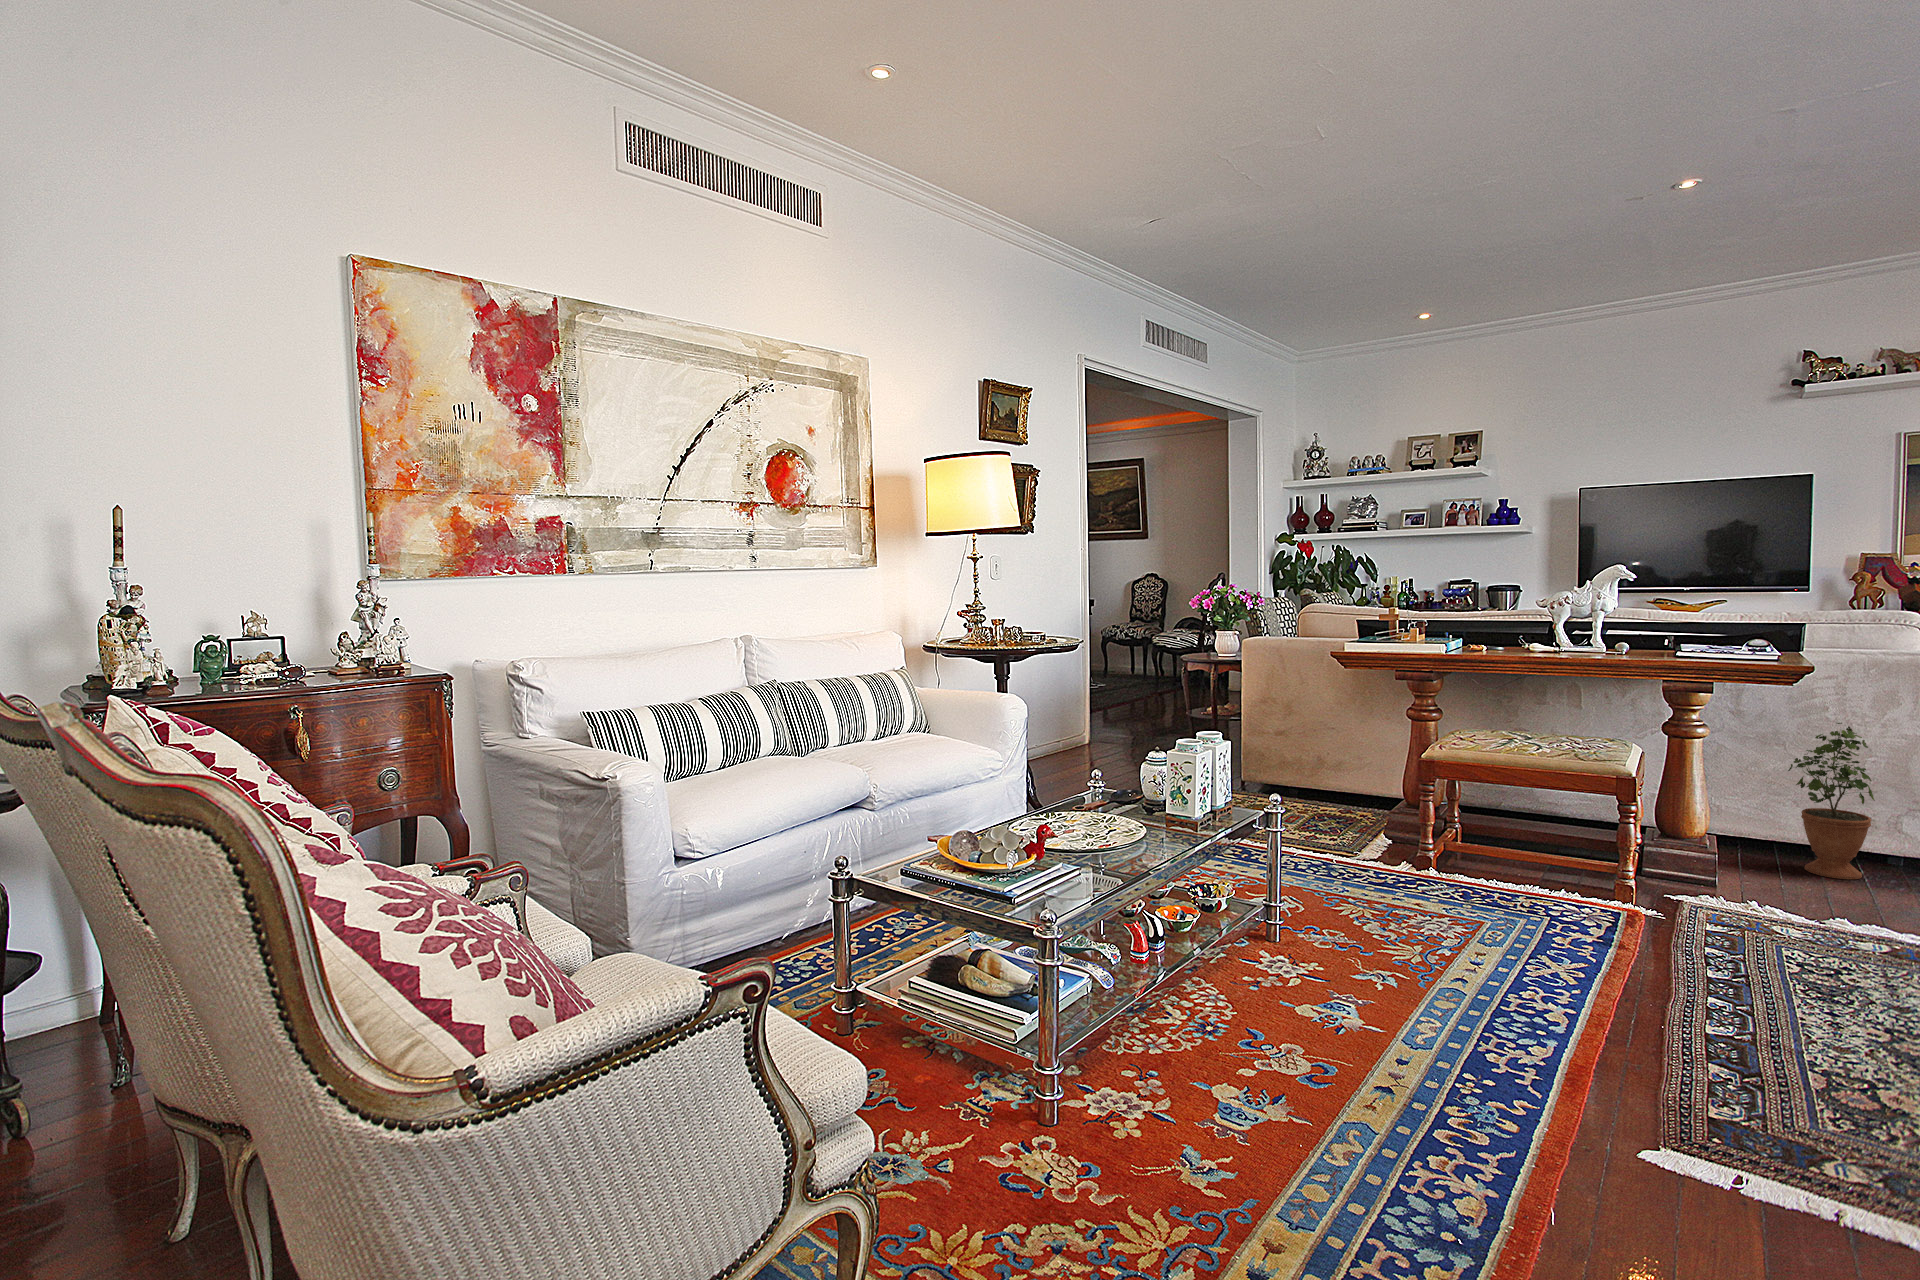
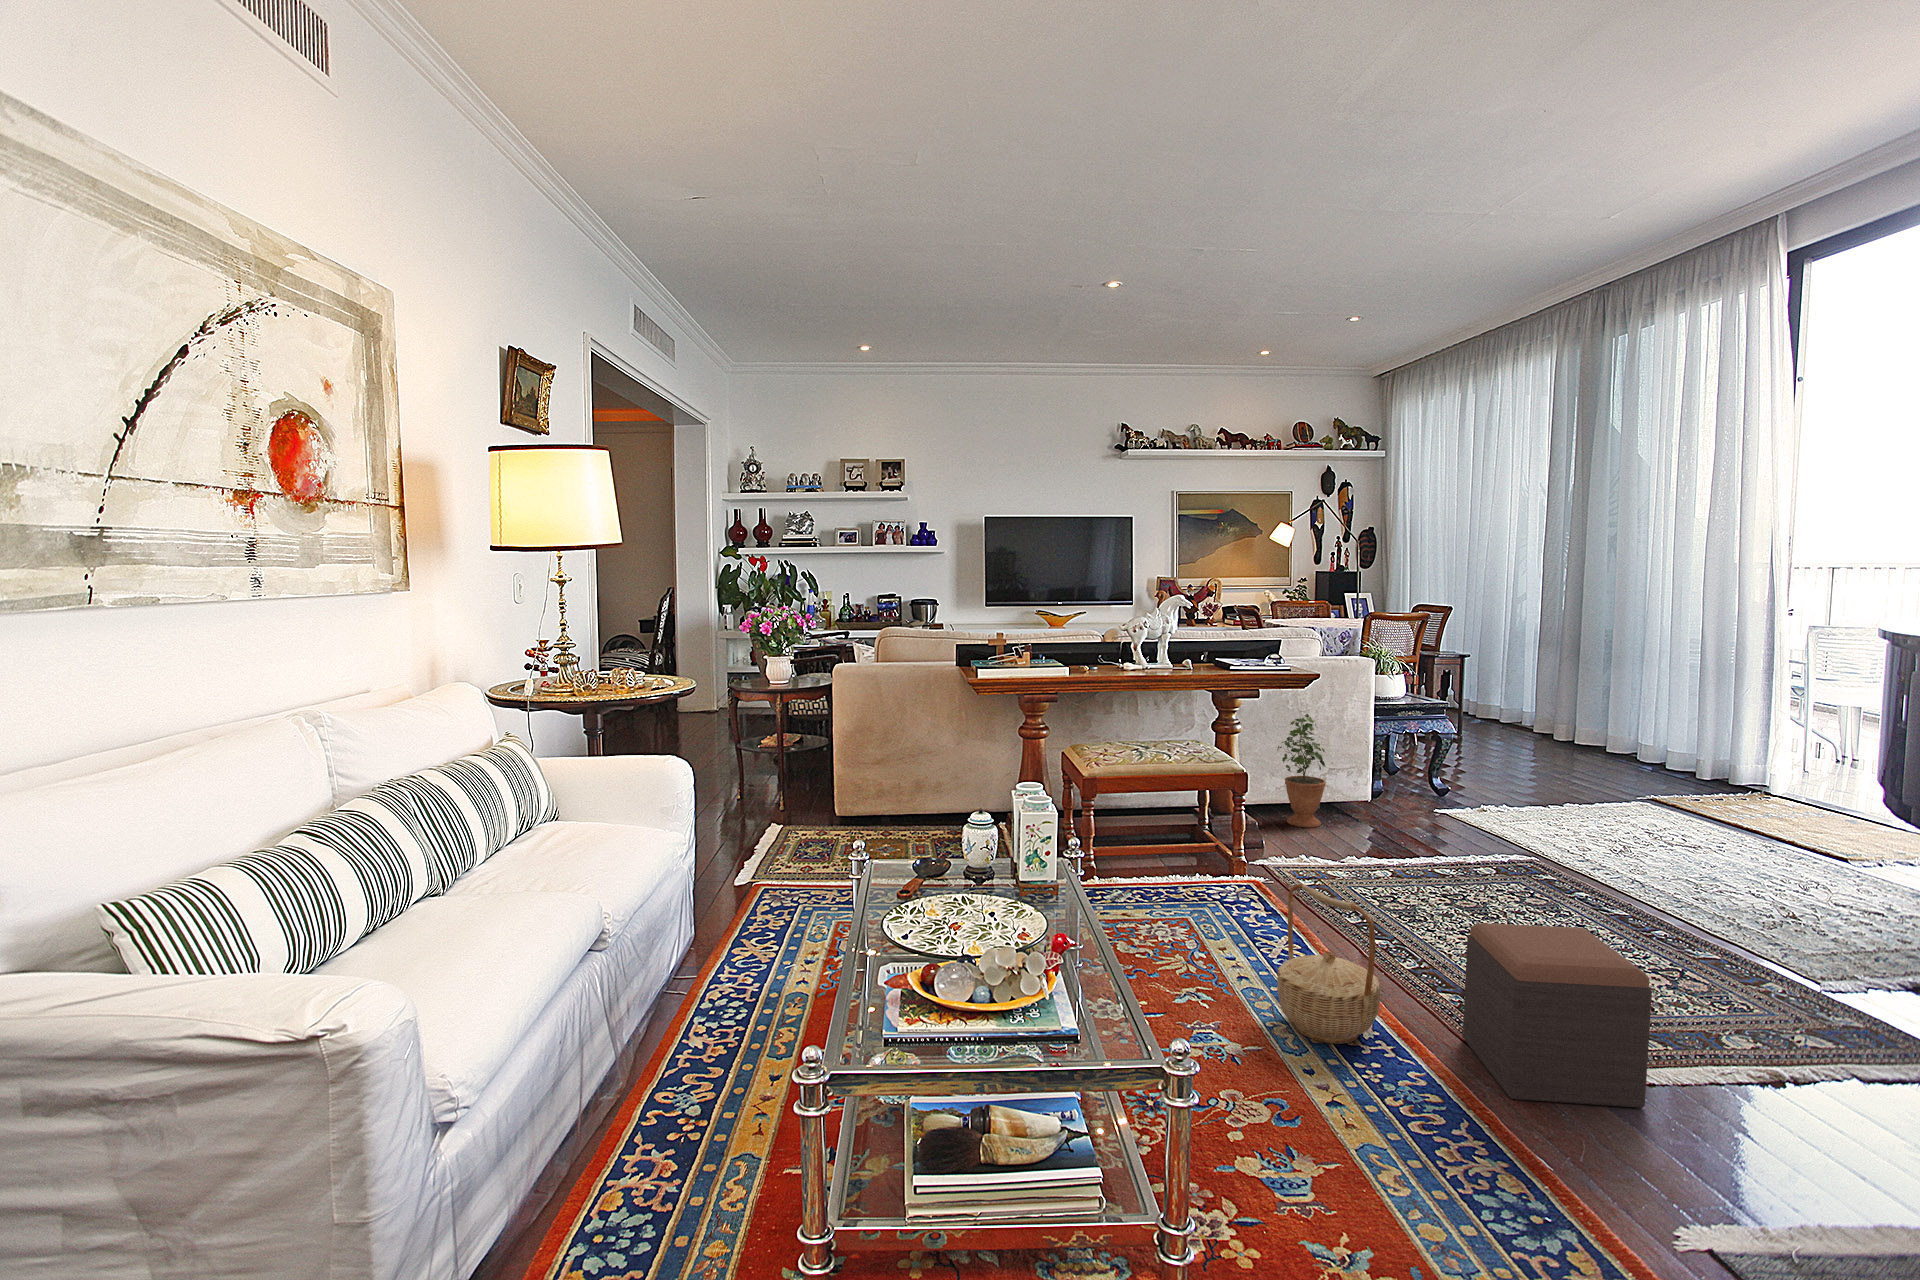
basket: none [1424,873,1546,1050] -> present [1277,884,1381,1044]
footstool: none [1612,952,1842,1219] -> present [1463,923,1652,1108]

